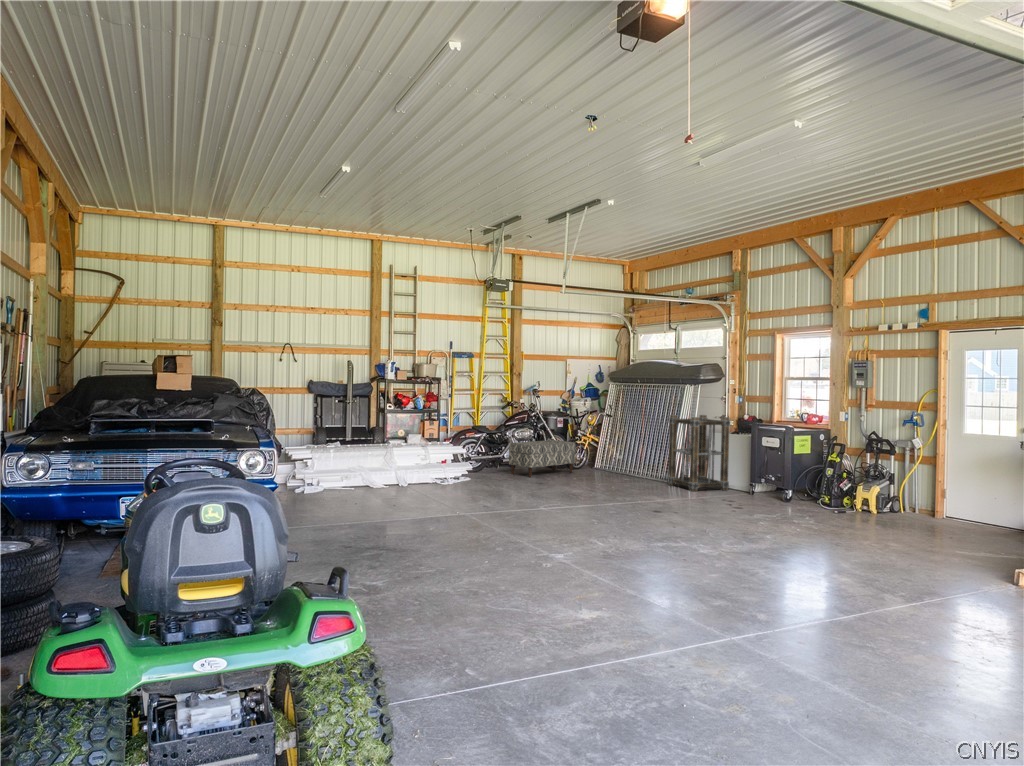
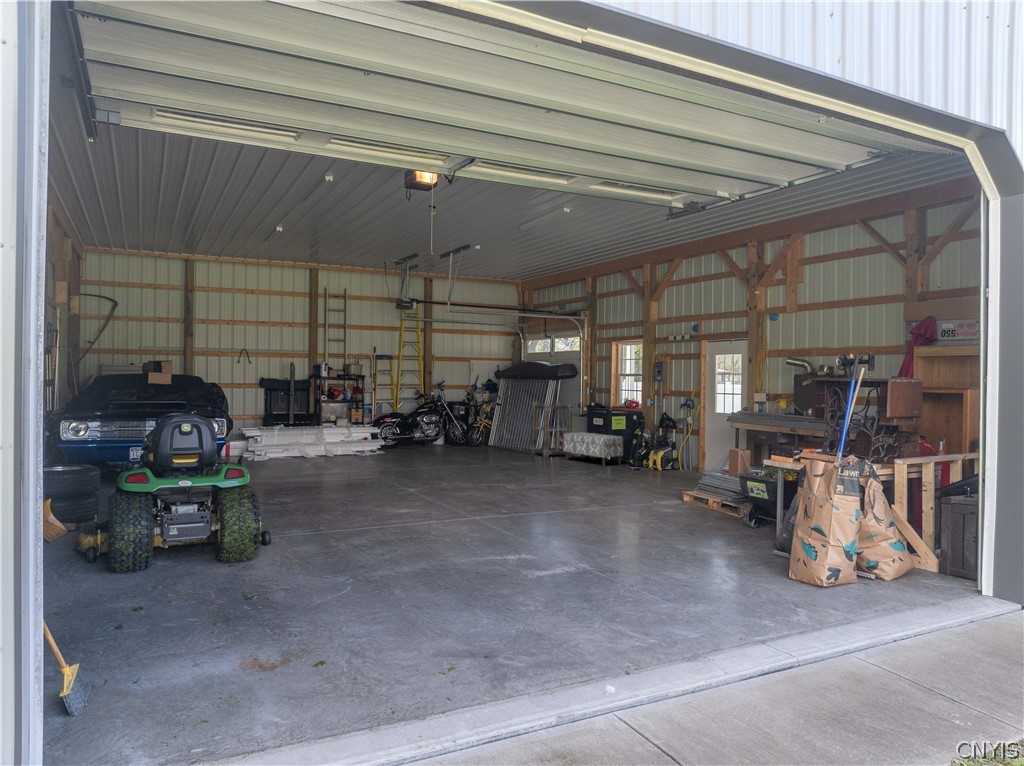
bench: present [509,440,576,477] -> present [564,432,623,466]

